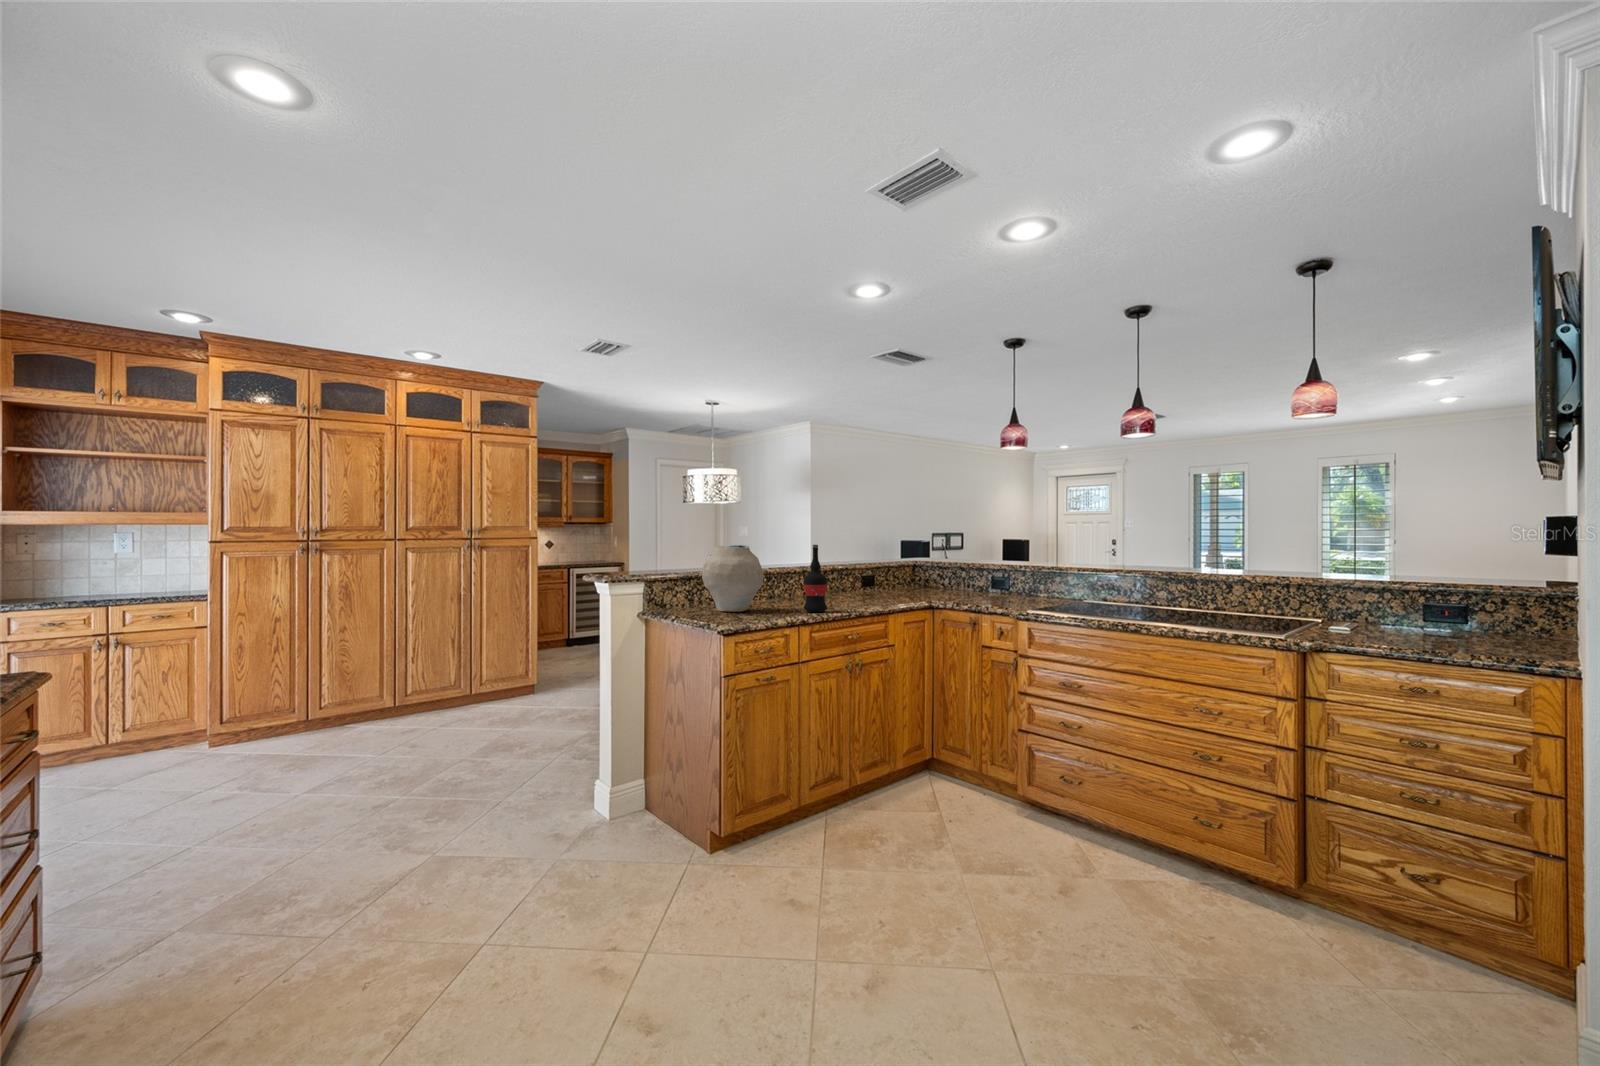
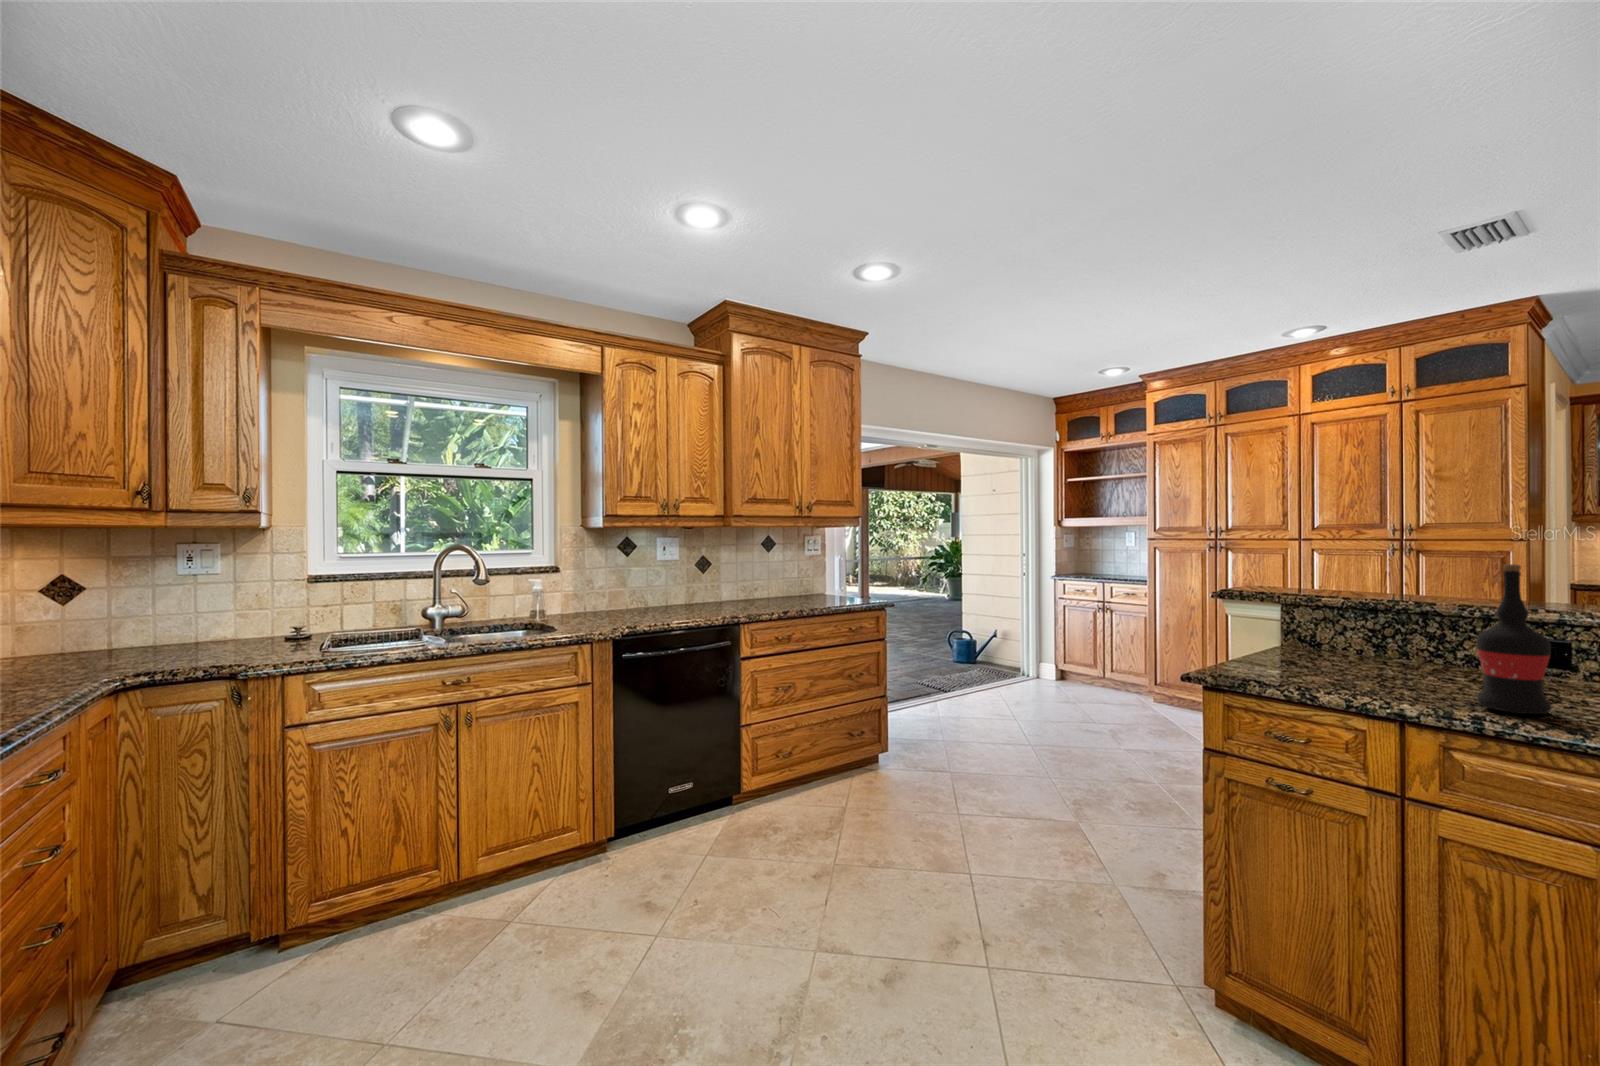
vase: present [702,545,763,612] -> none [1305,559,1451,677]

